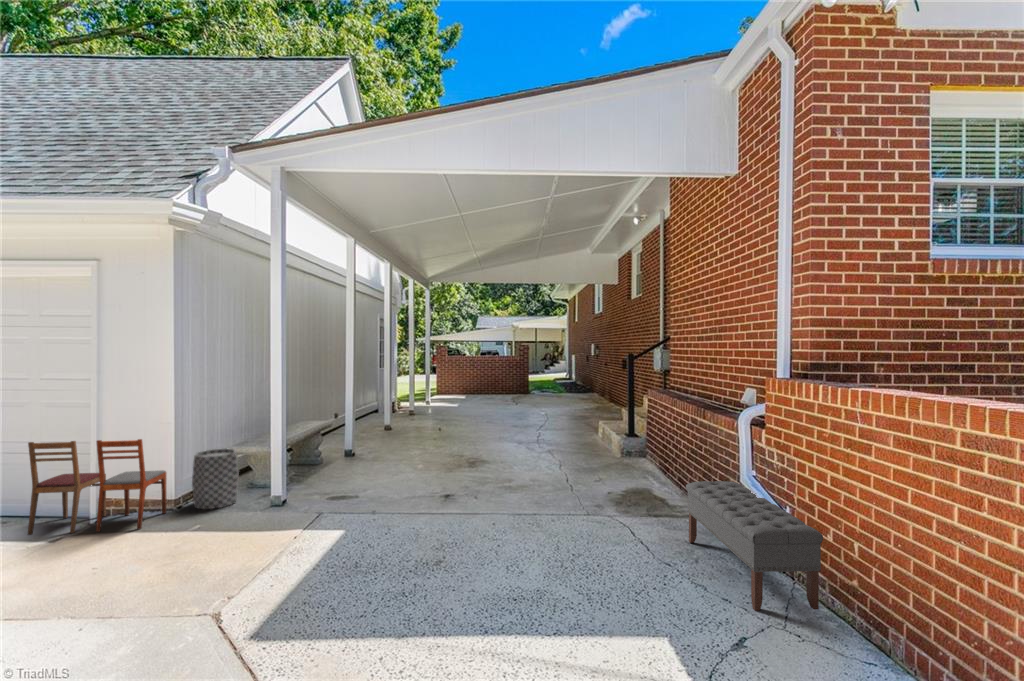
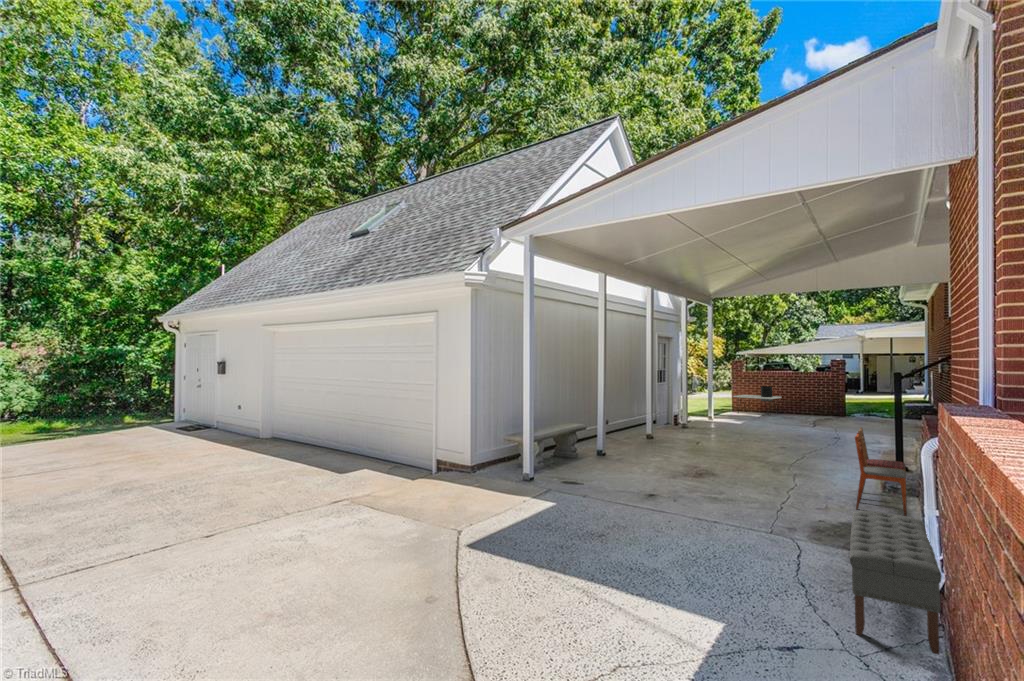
side table: none [443,368,484,396] -> present [733,386,782,414]
chair: present [28,439,166,535] -> present [855,428,907,516]
trash can: present [192,449,239,509] -> none [480,437,509,477]

